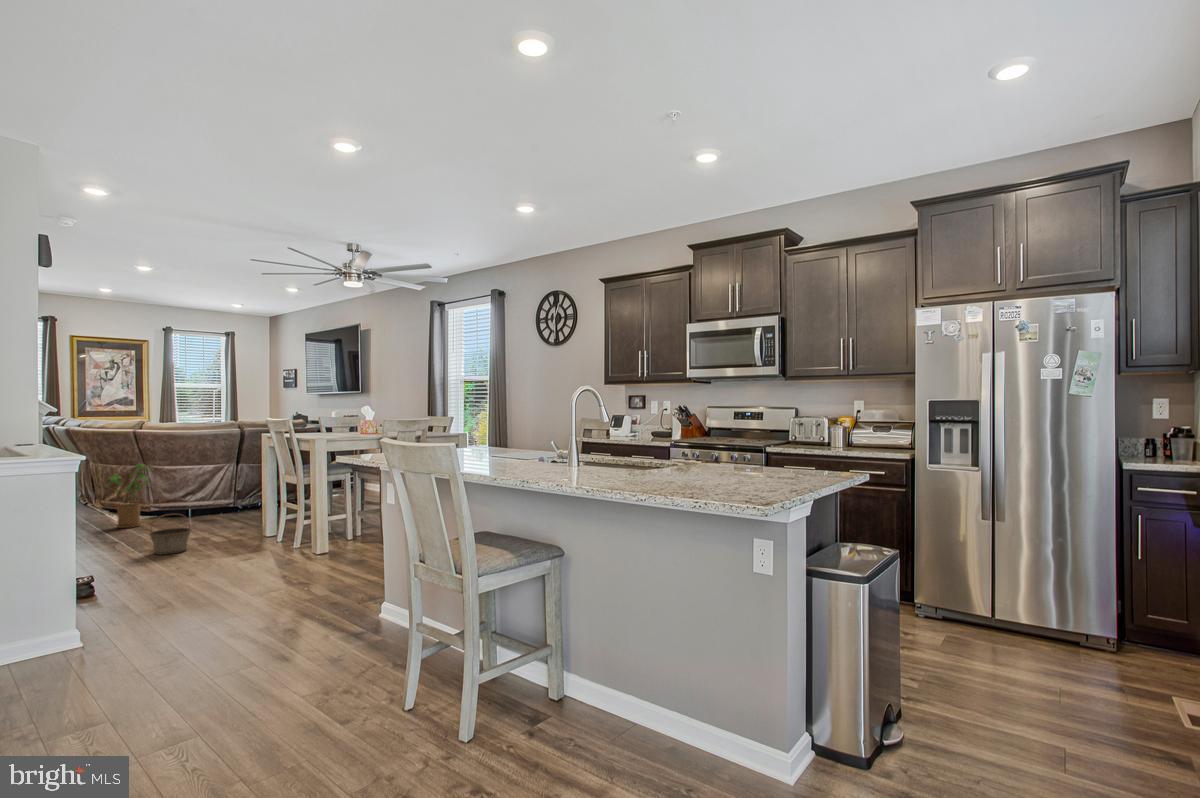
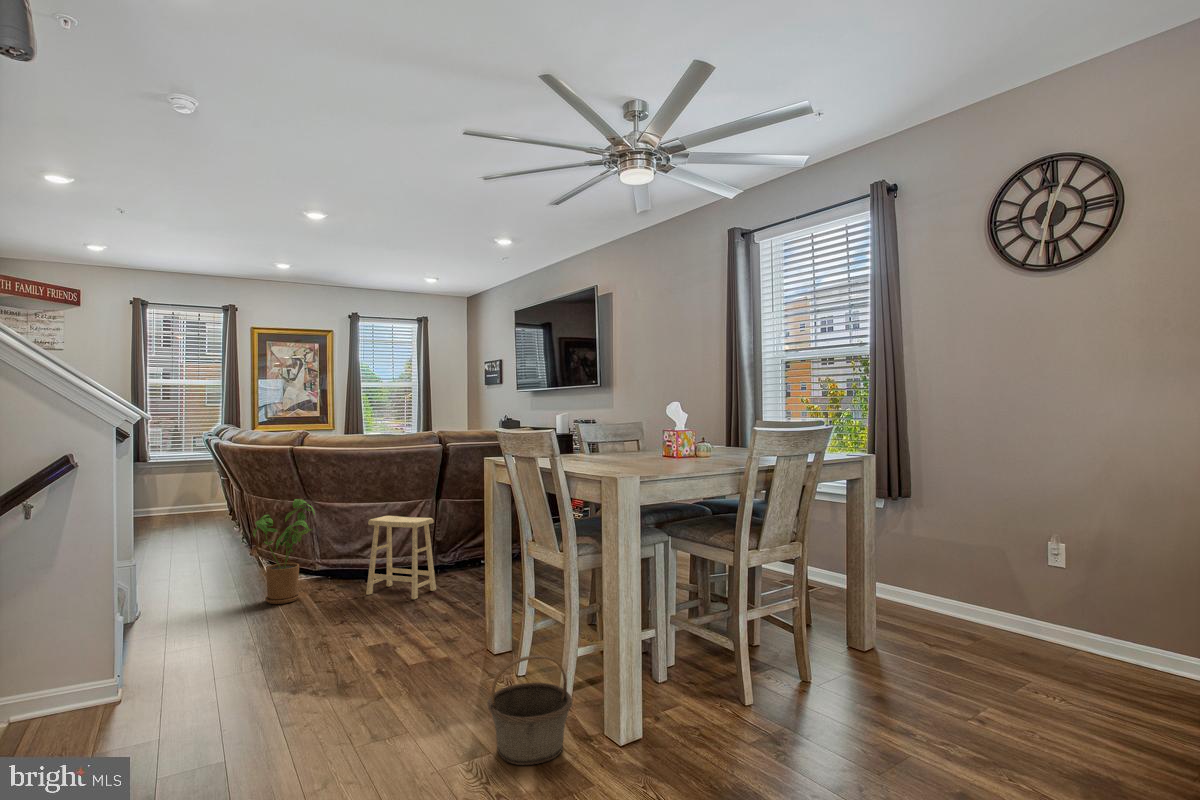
footstool: none [188,474,237,522] -> present [366,516,436,600]
basket: present [149,514,191,555] -> present [488,655,572,765]

